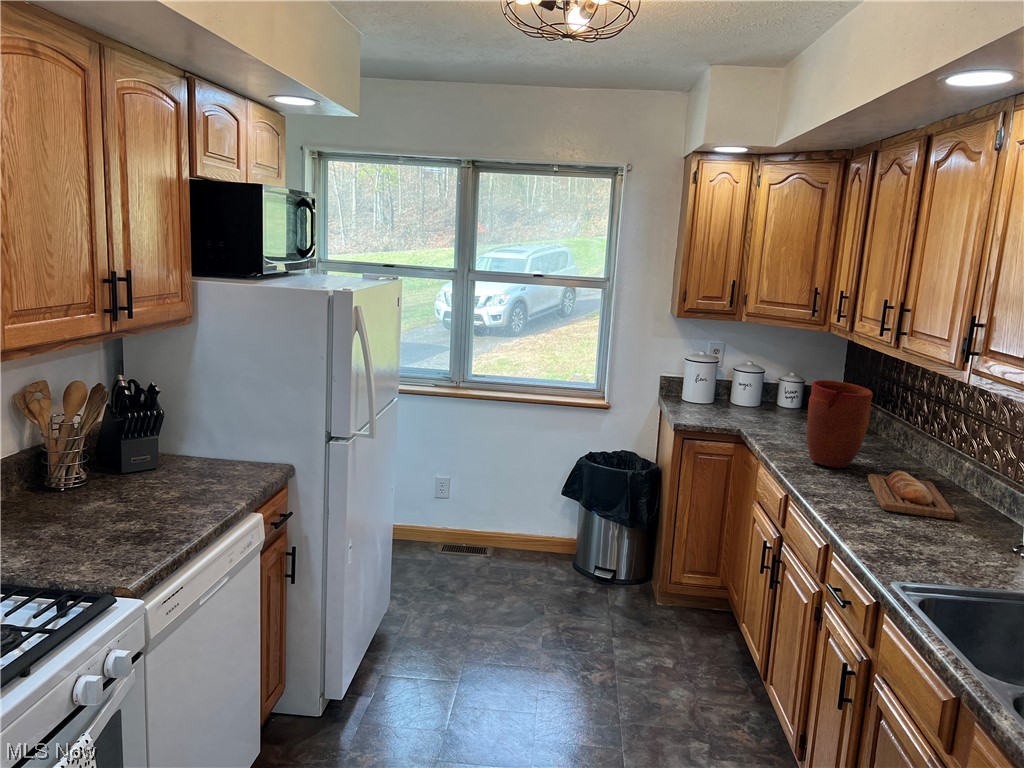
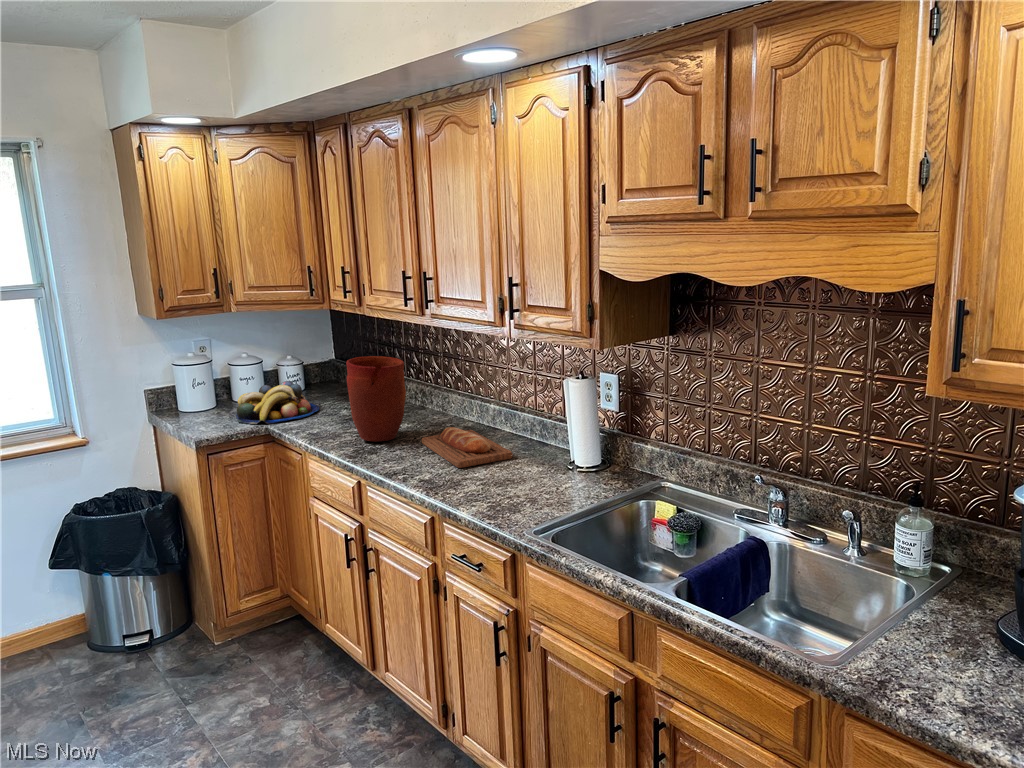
fruit bowl: none [719,393,799,429] -> present [236,381,319,424]

